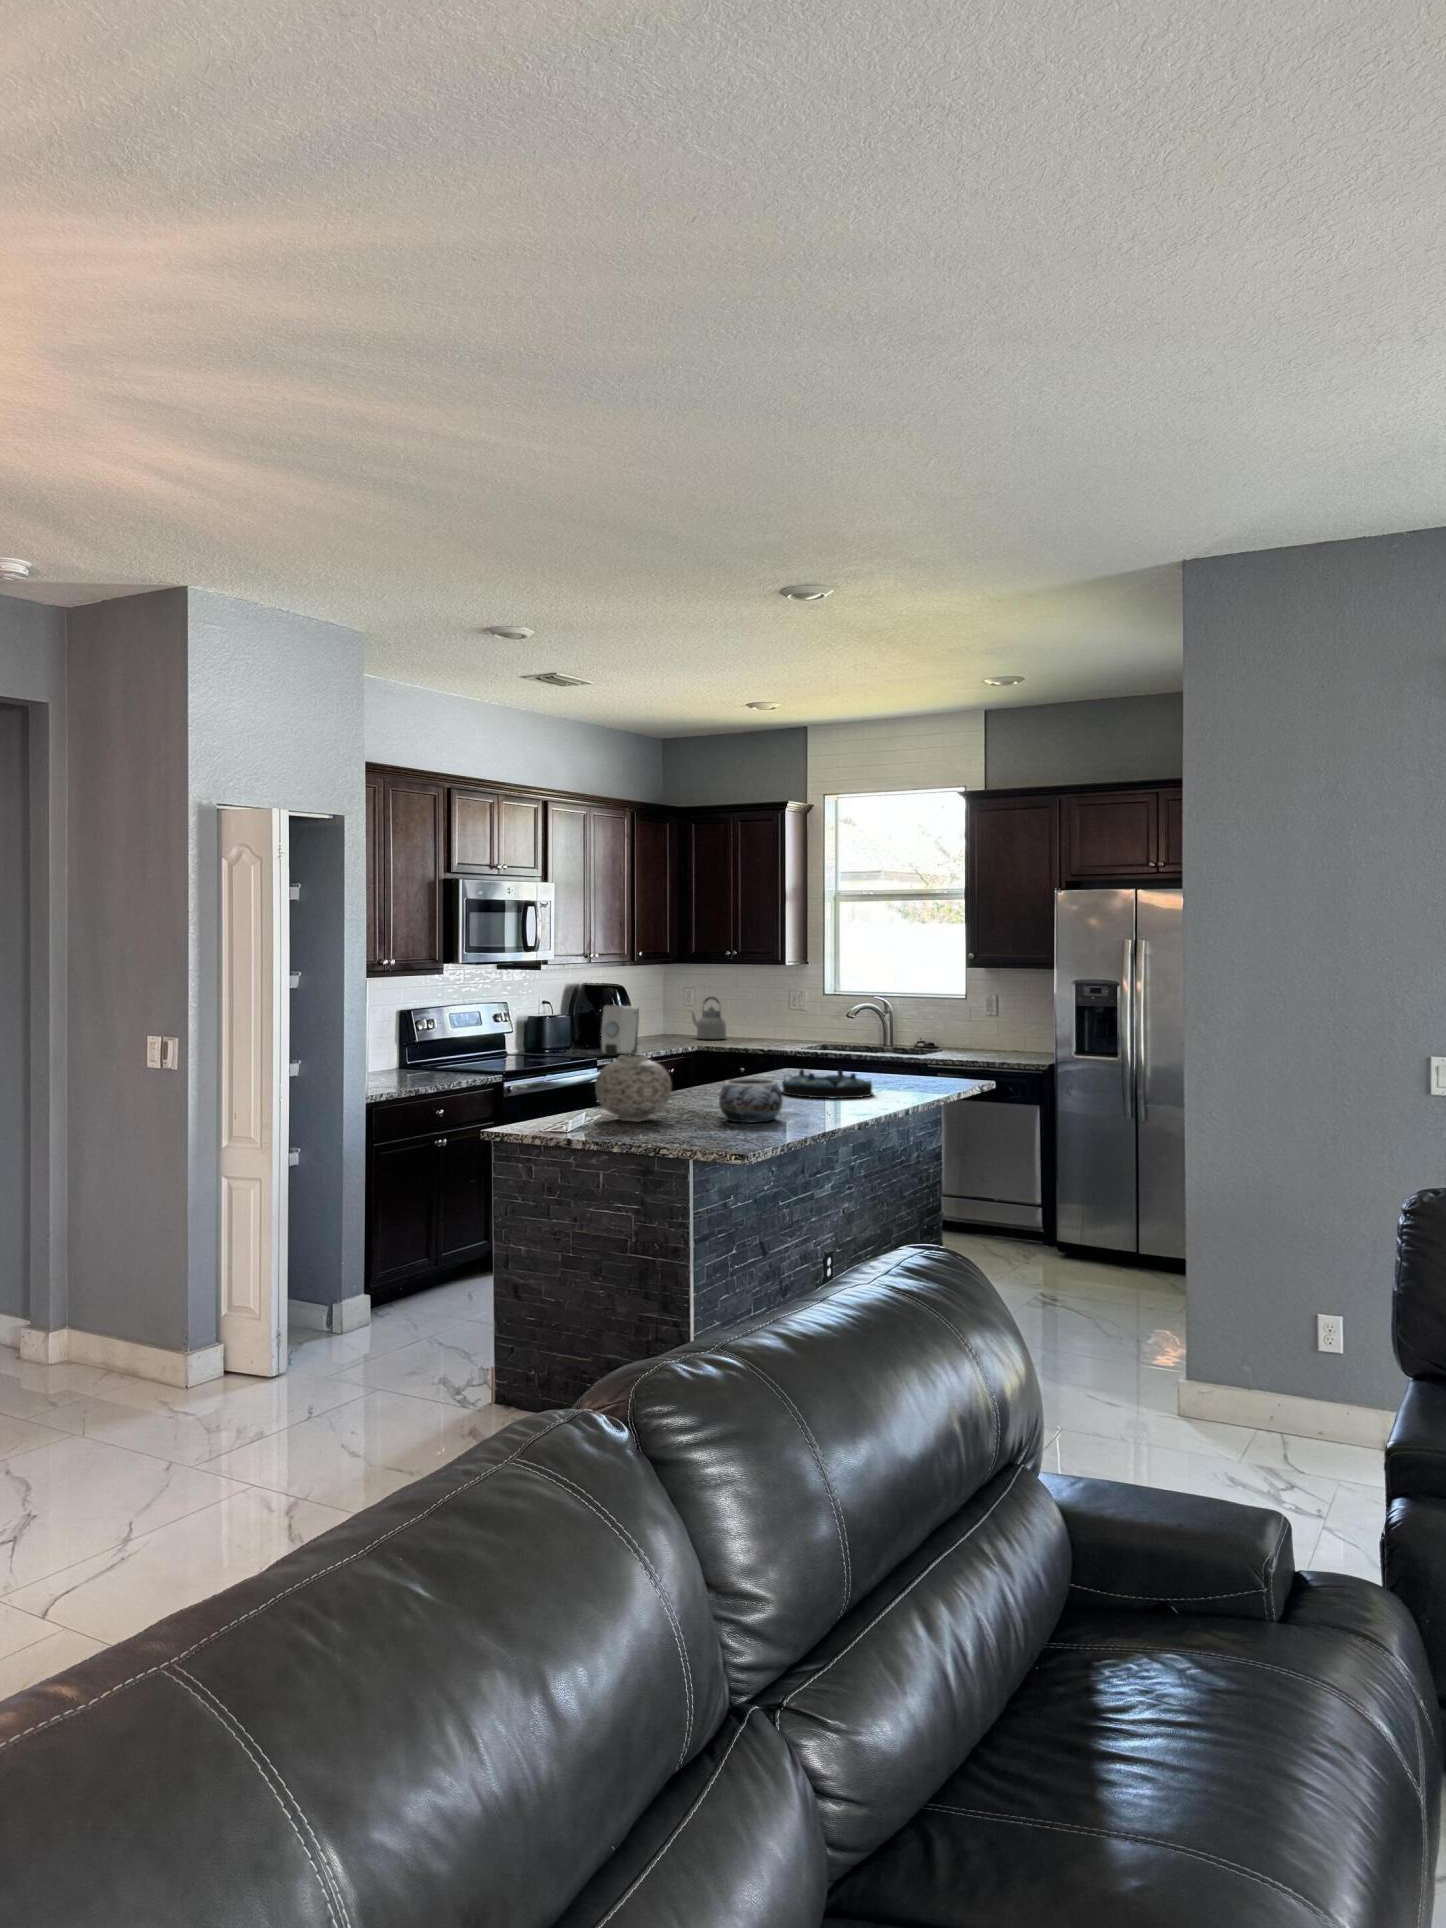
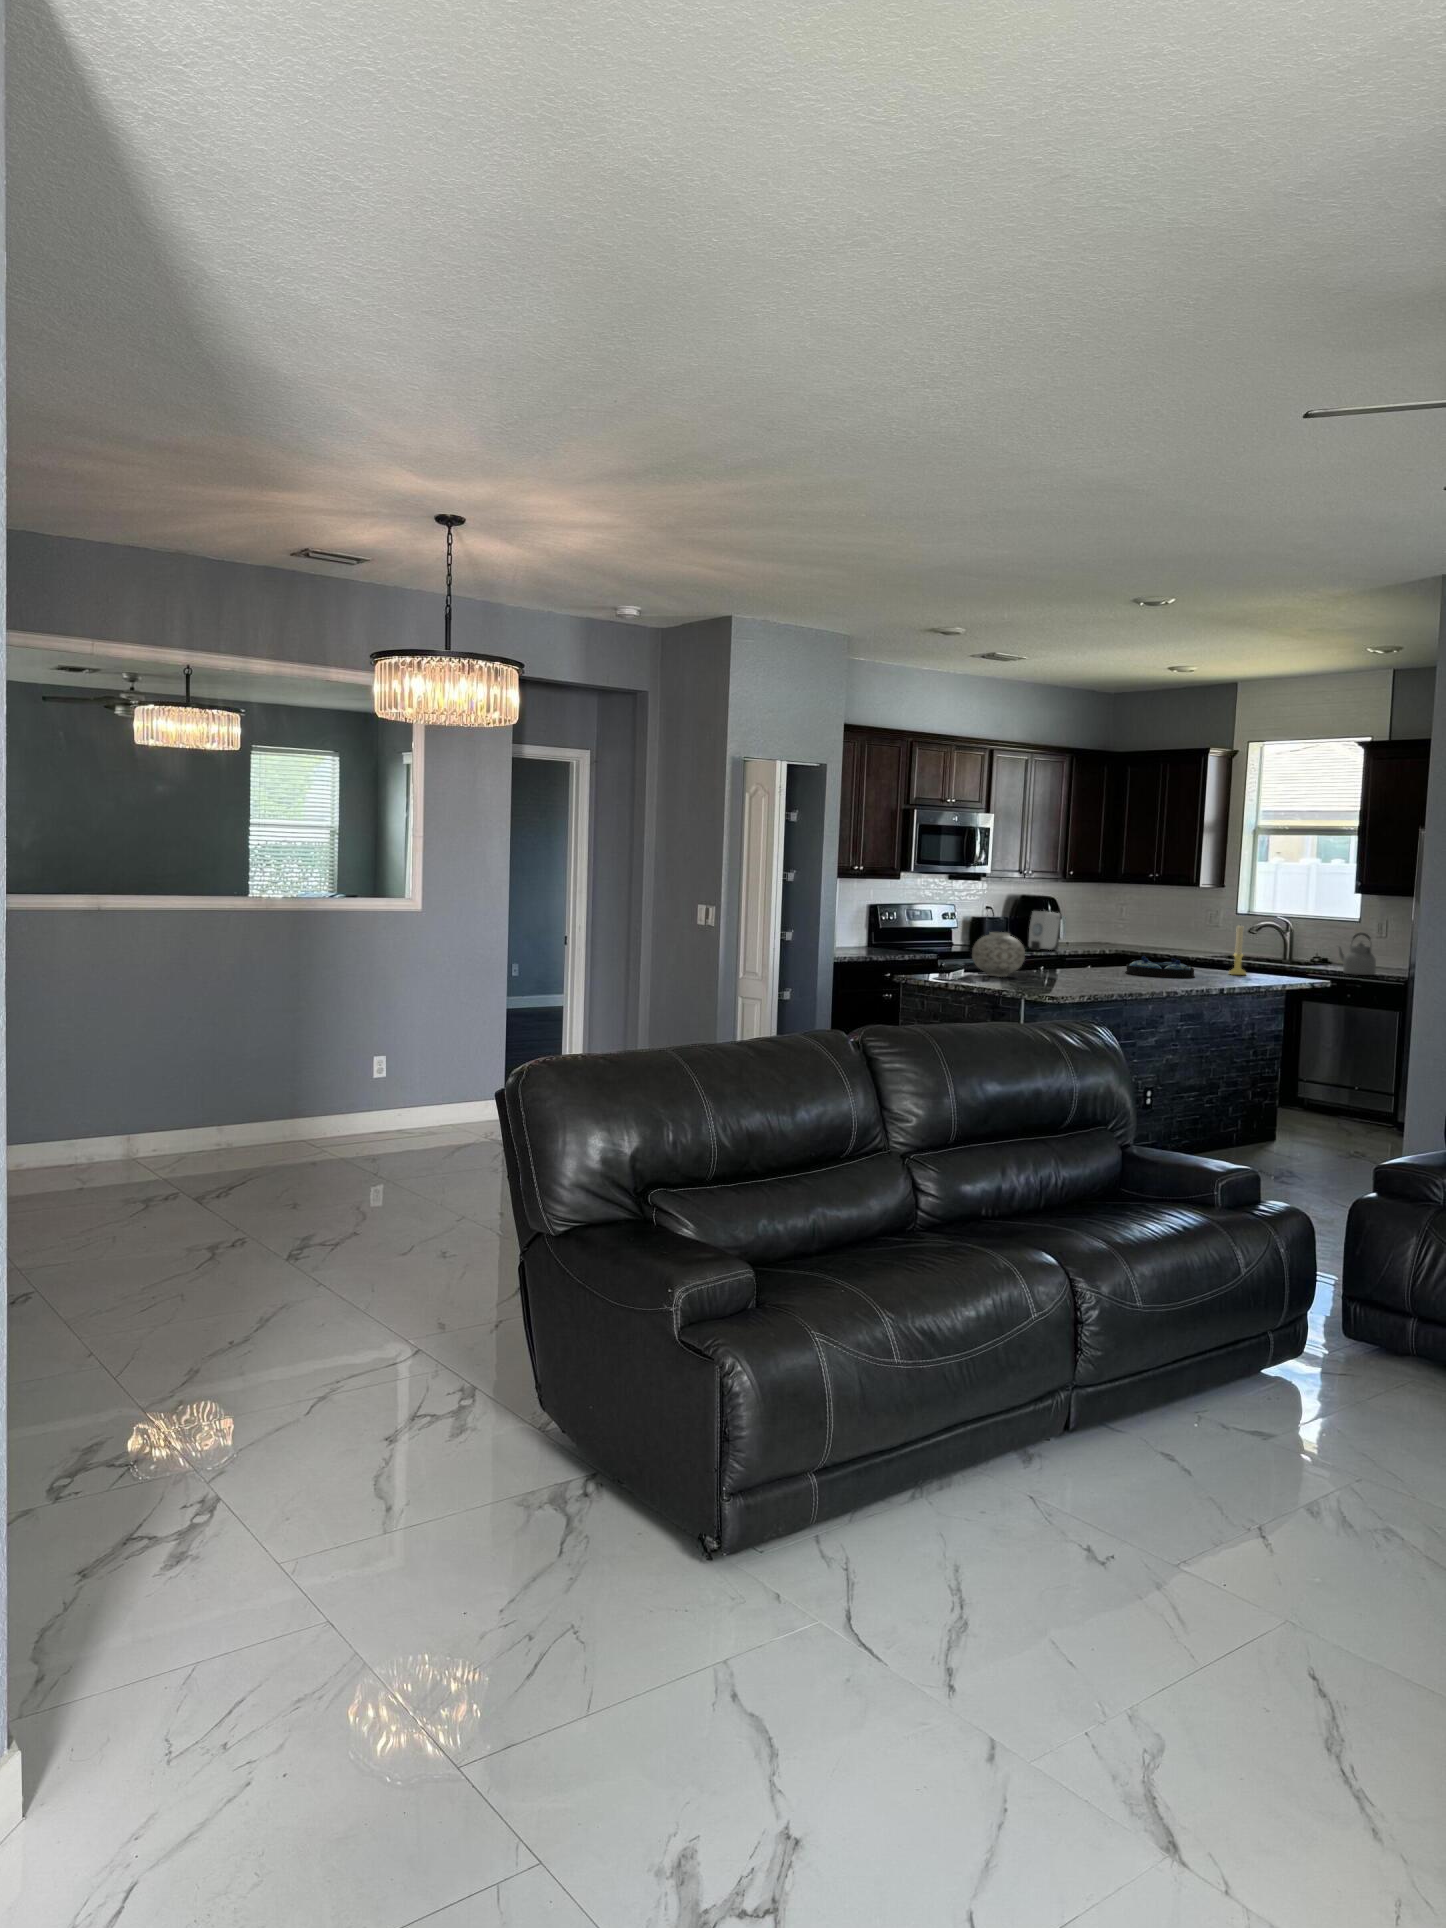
kettle: present [689,997,726,1039] -> present [1338,933,1376,975]
candle holder: none [900,1018,922,1085] -> present [1229,926,1246,975]
decorative bowl: present [719,1079,783,1122] -> none [1056,953,1102,982]

